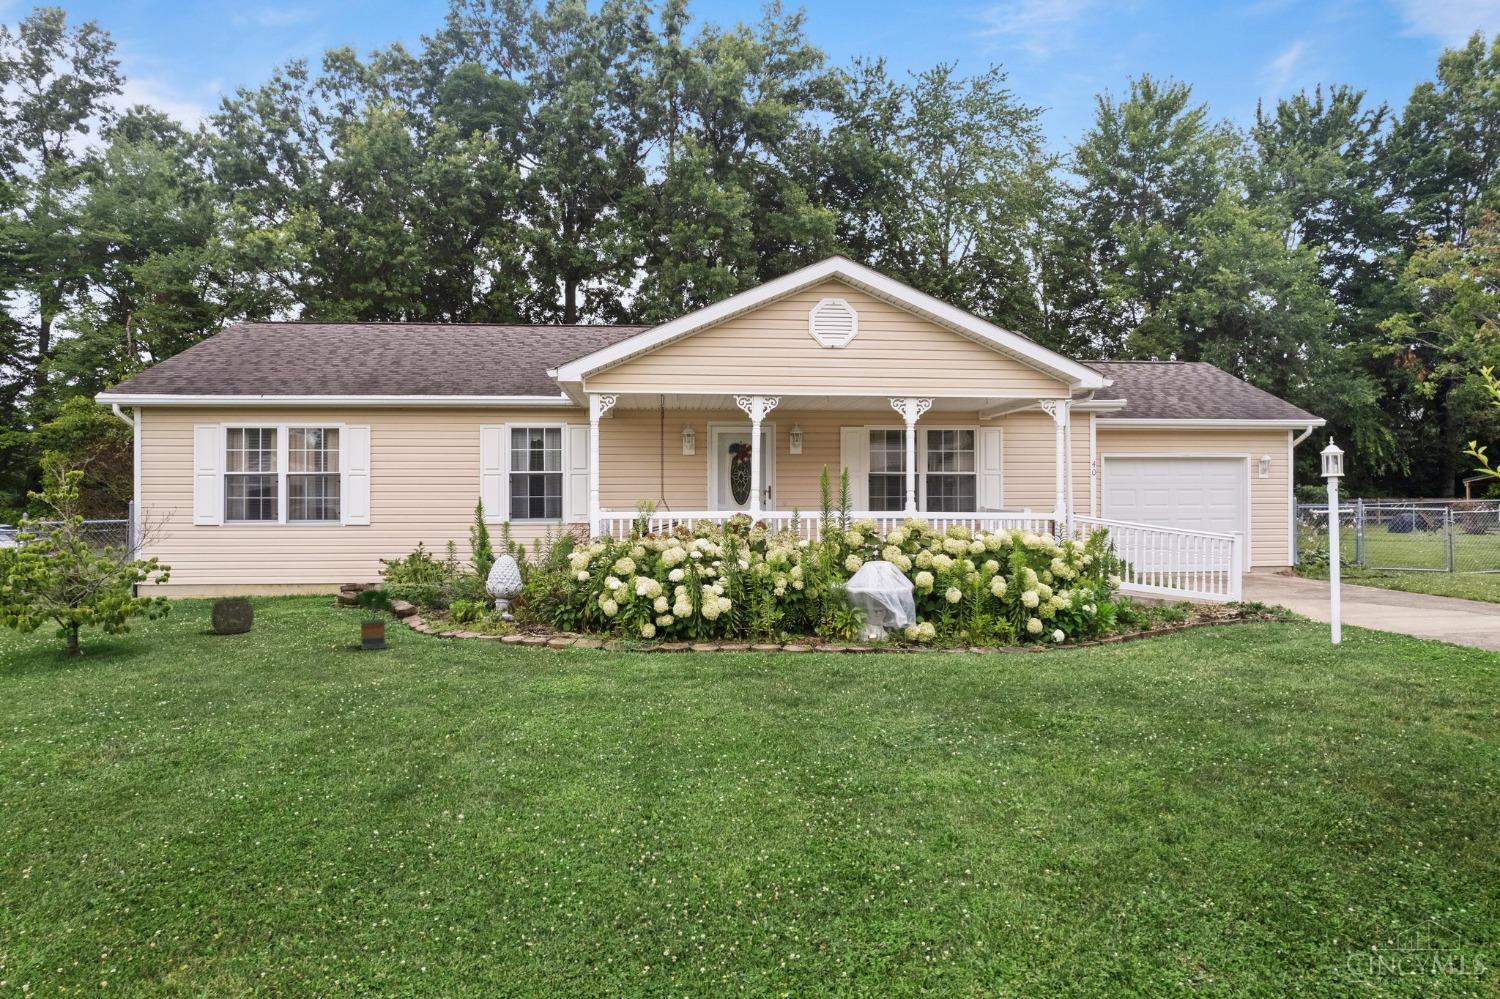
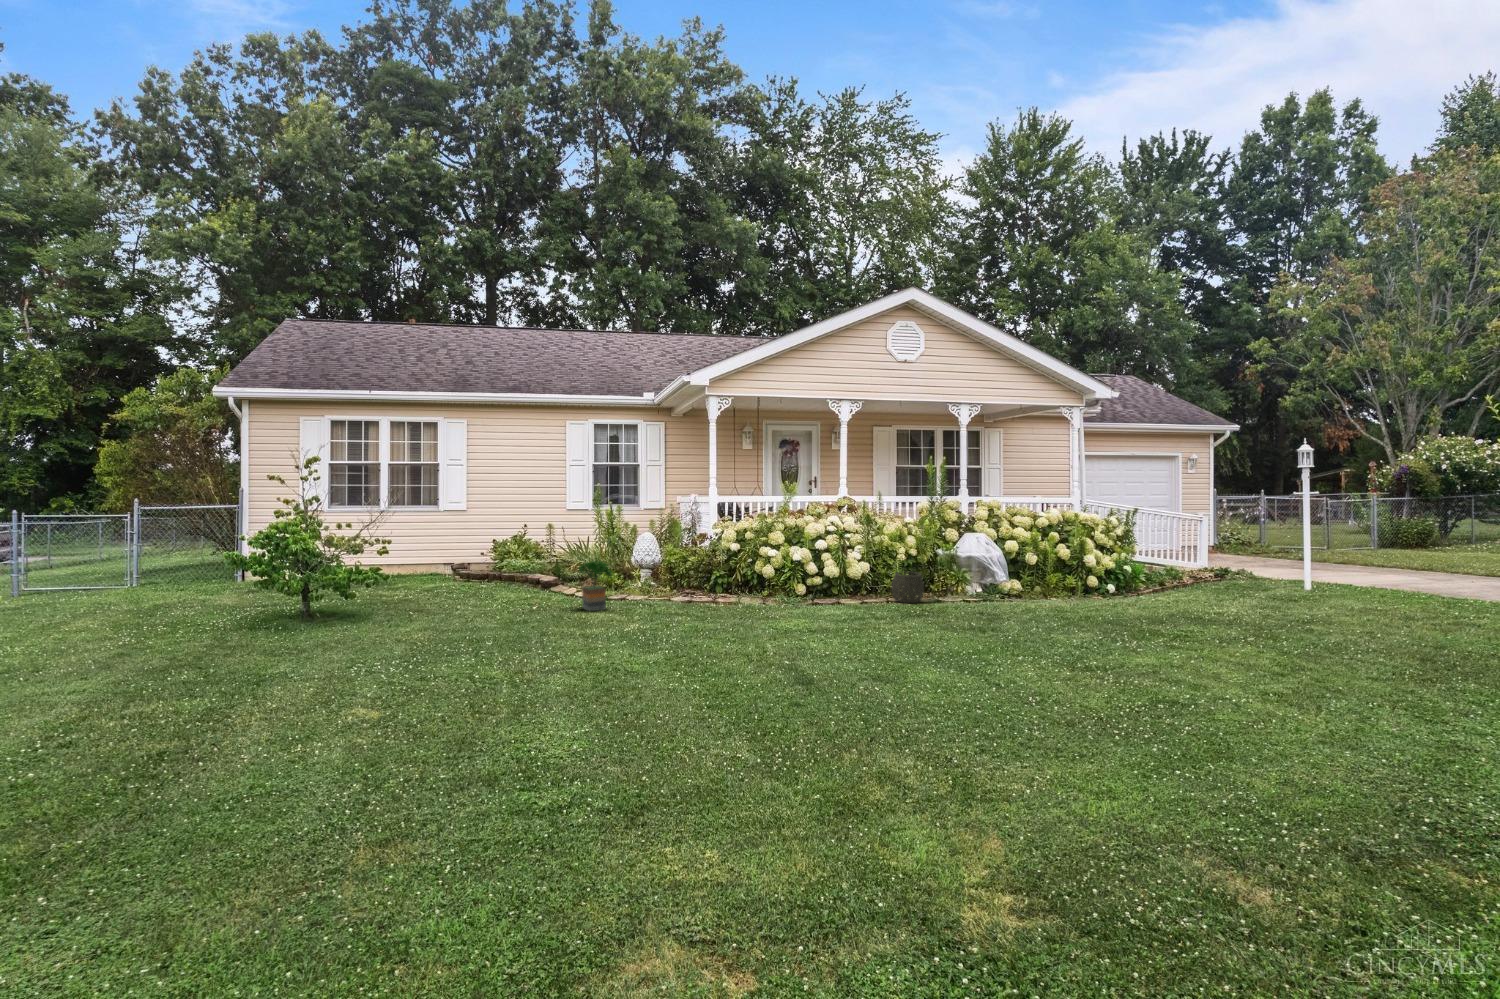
woven basket: present [211,598,254,634] -> present [891,571,924,603]

